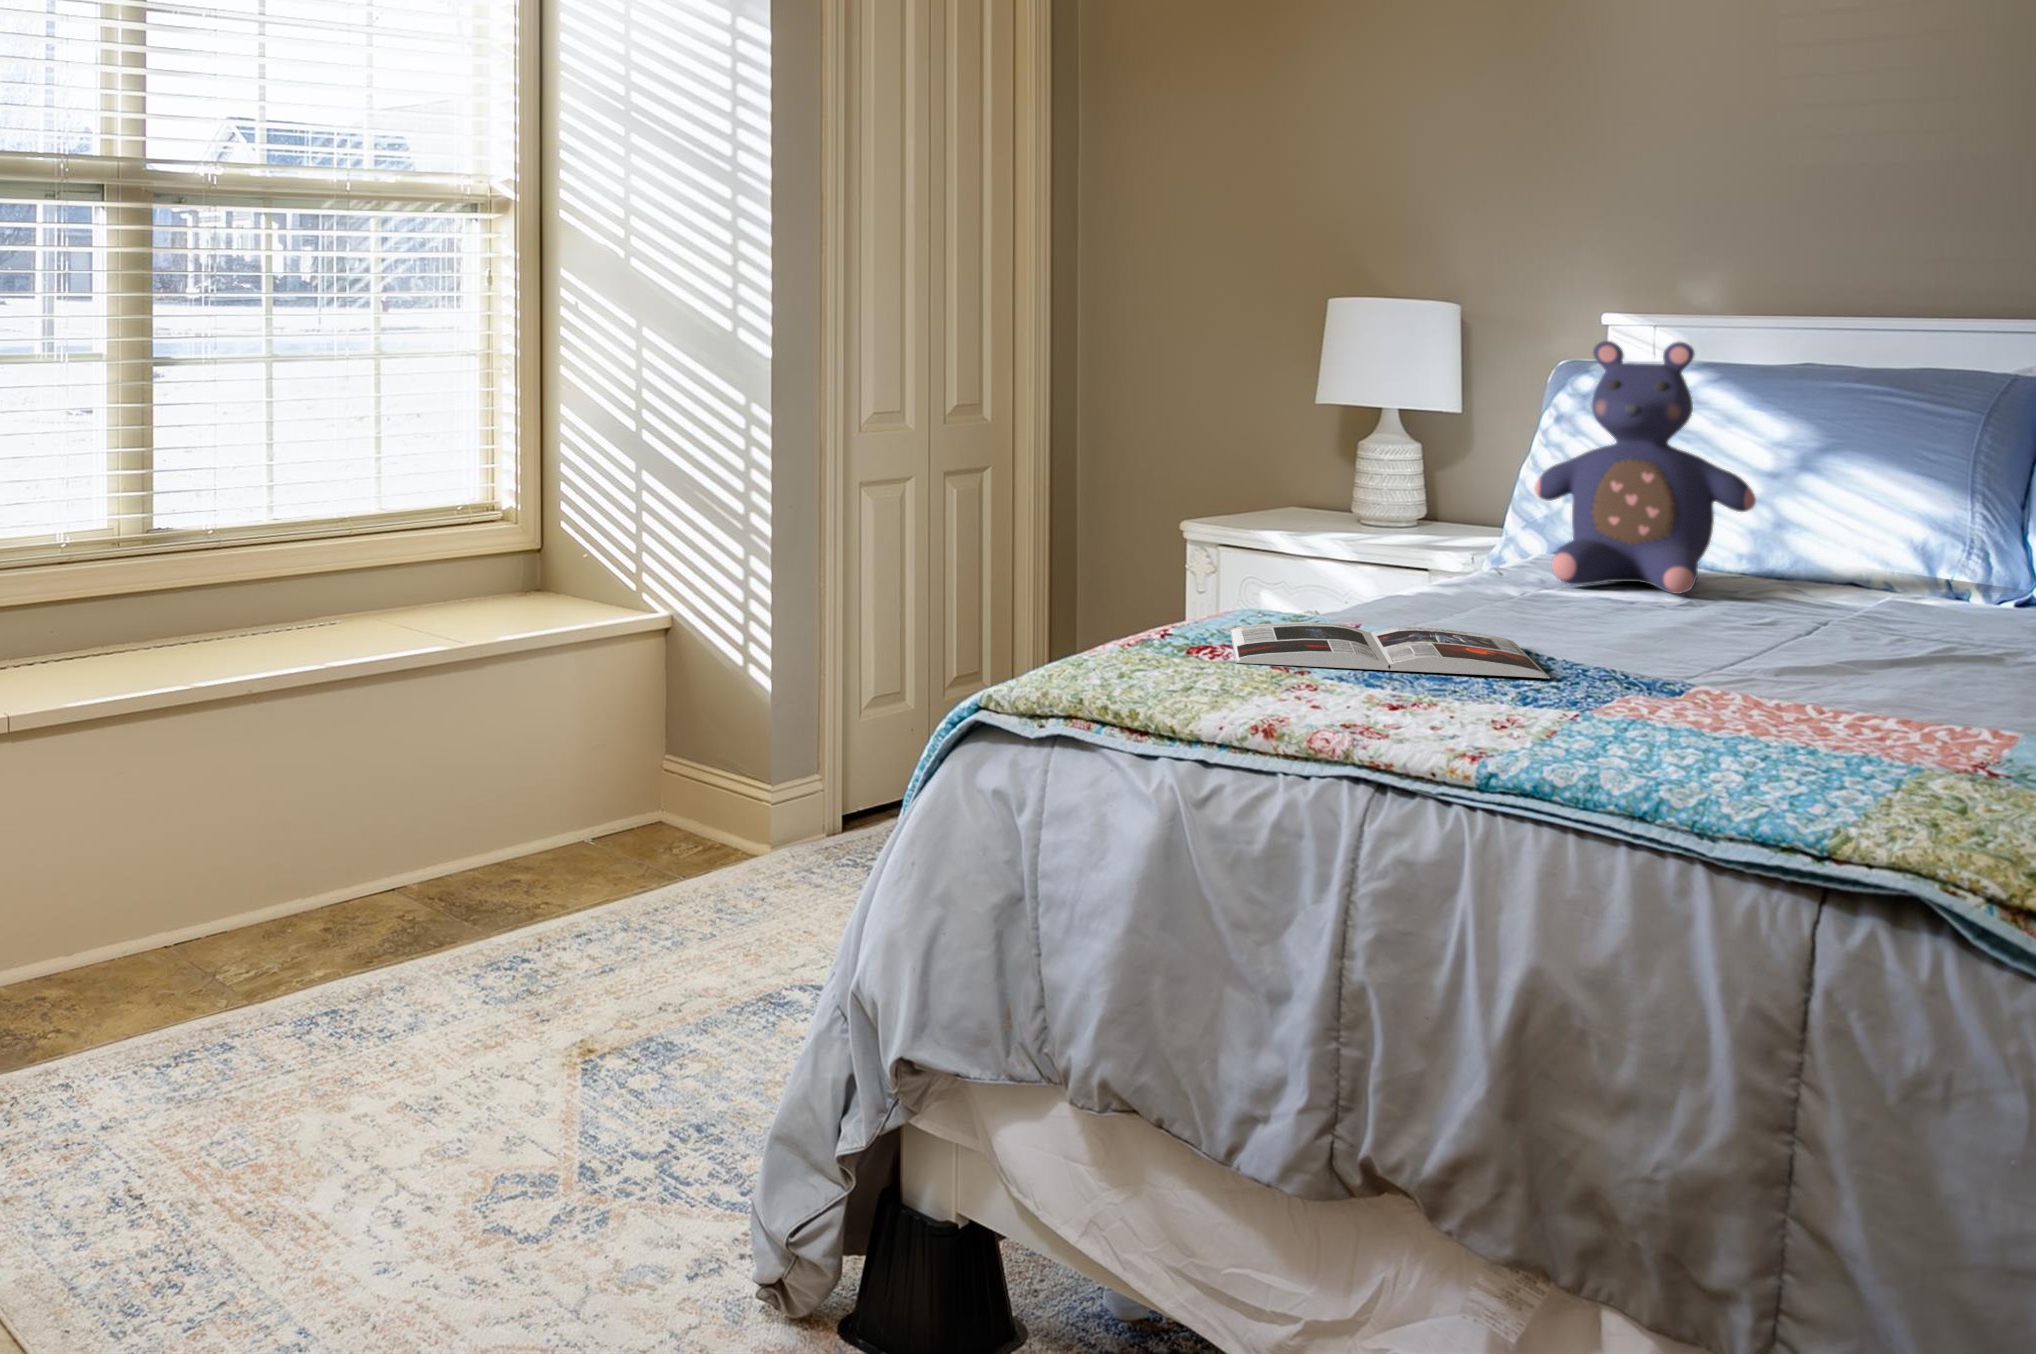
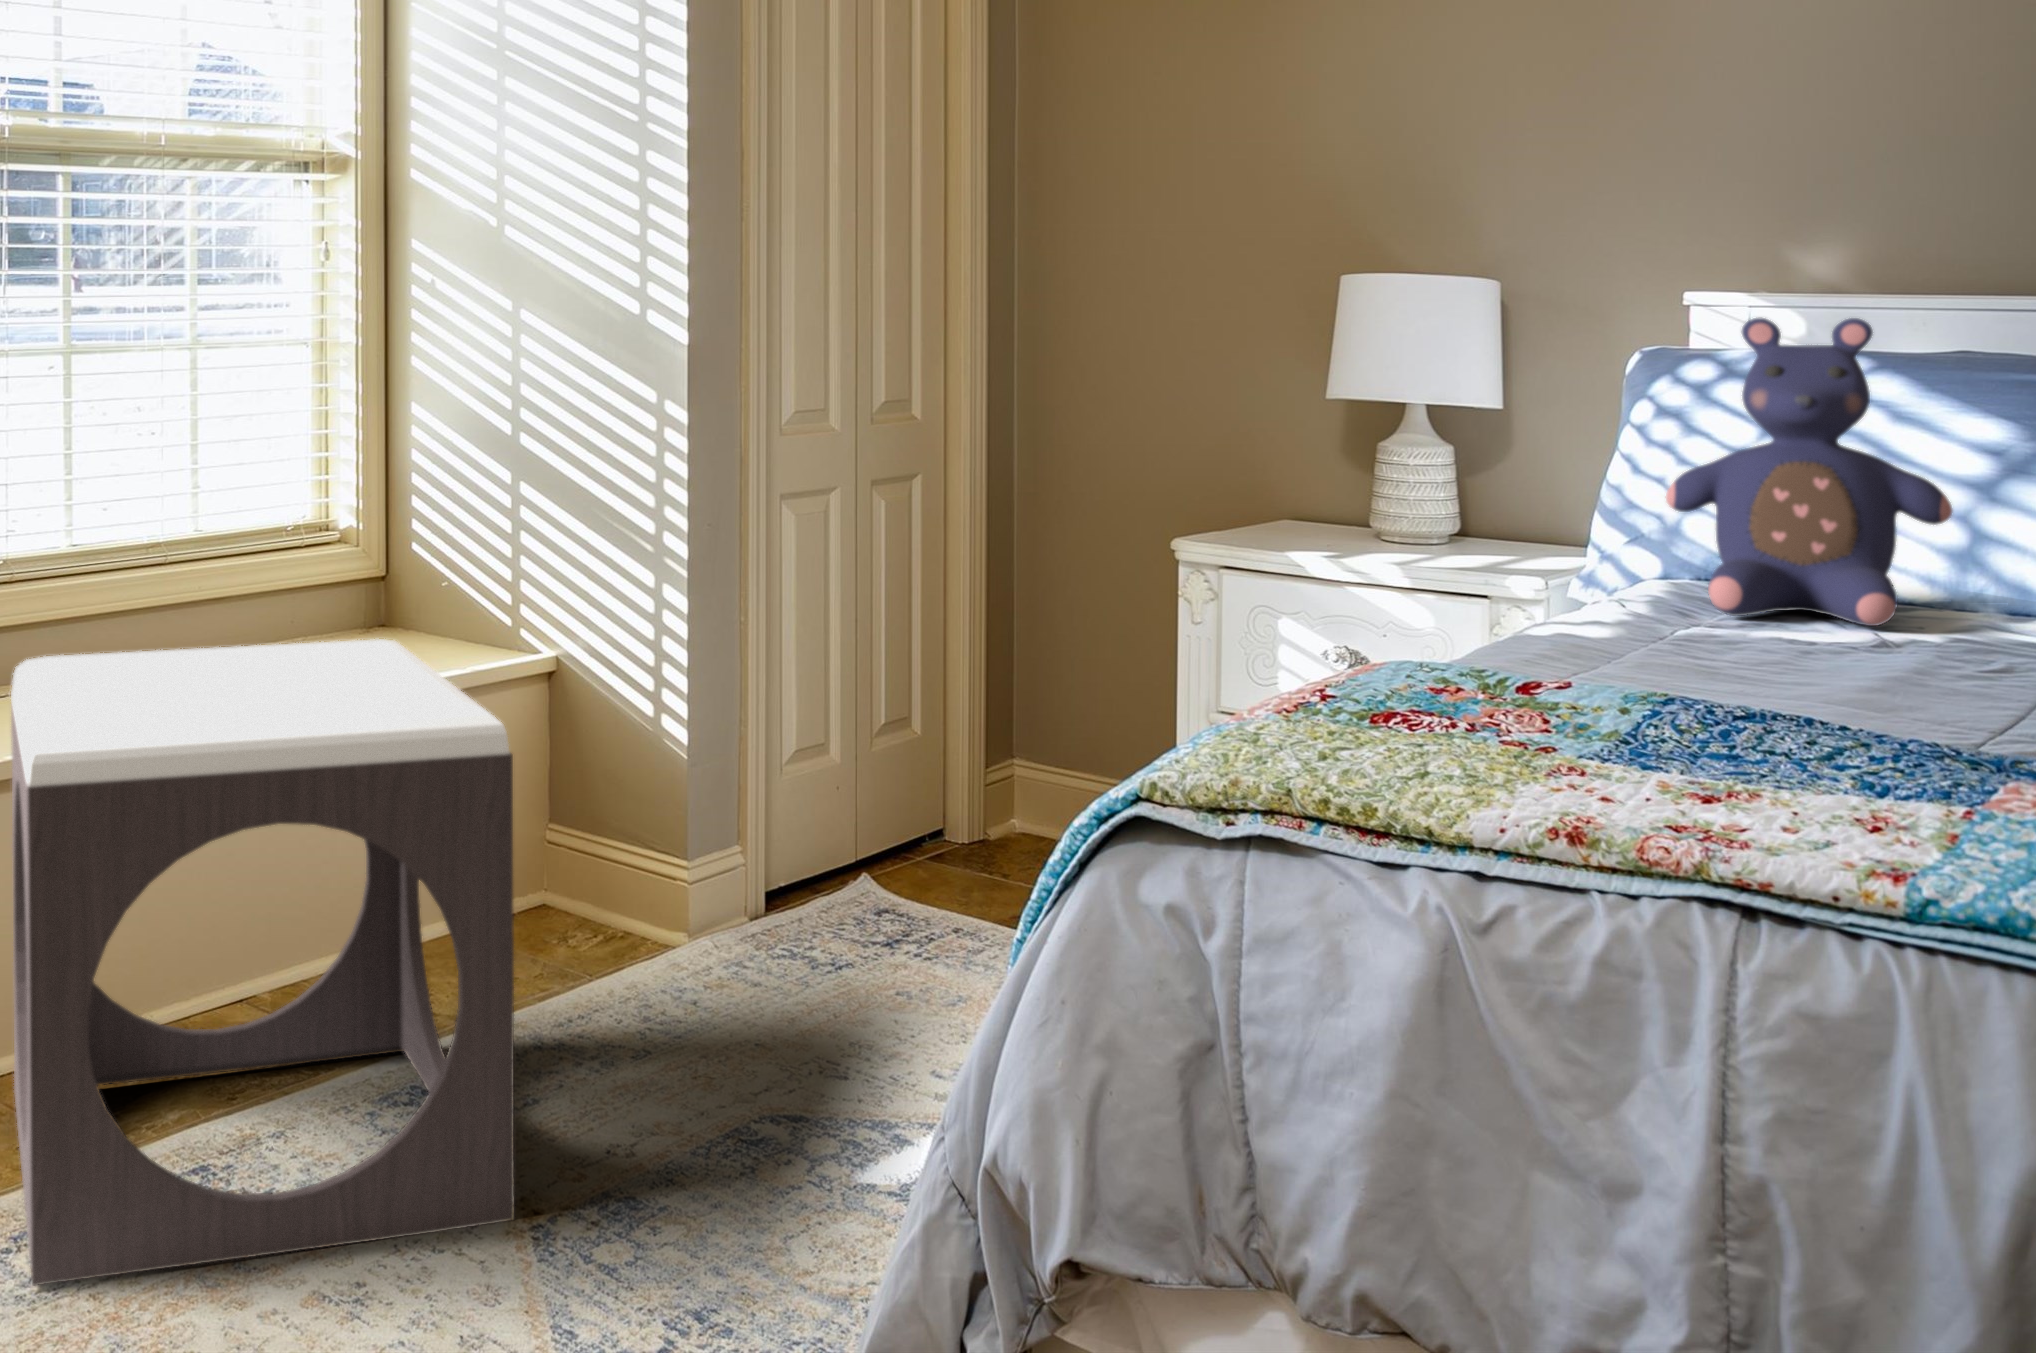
footstool: none [185,595,574,1093] -> present [11,639,514,1285]
magazine: present [1230,622,1550,678] -> none [1390,674,1855,748]

